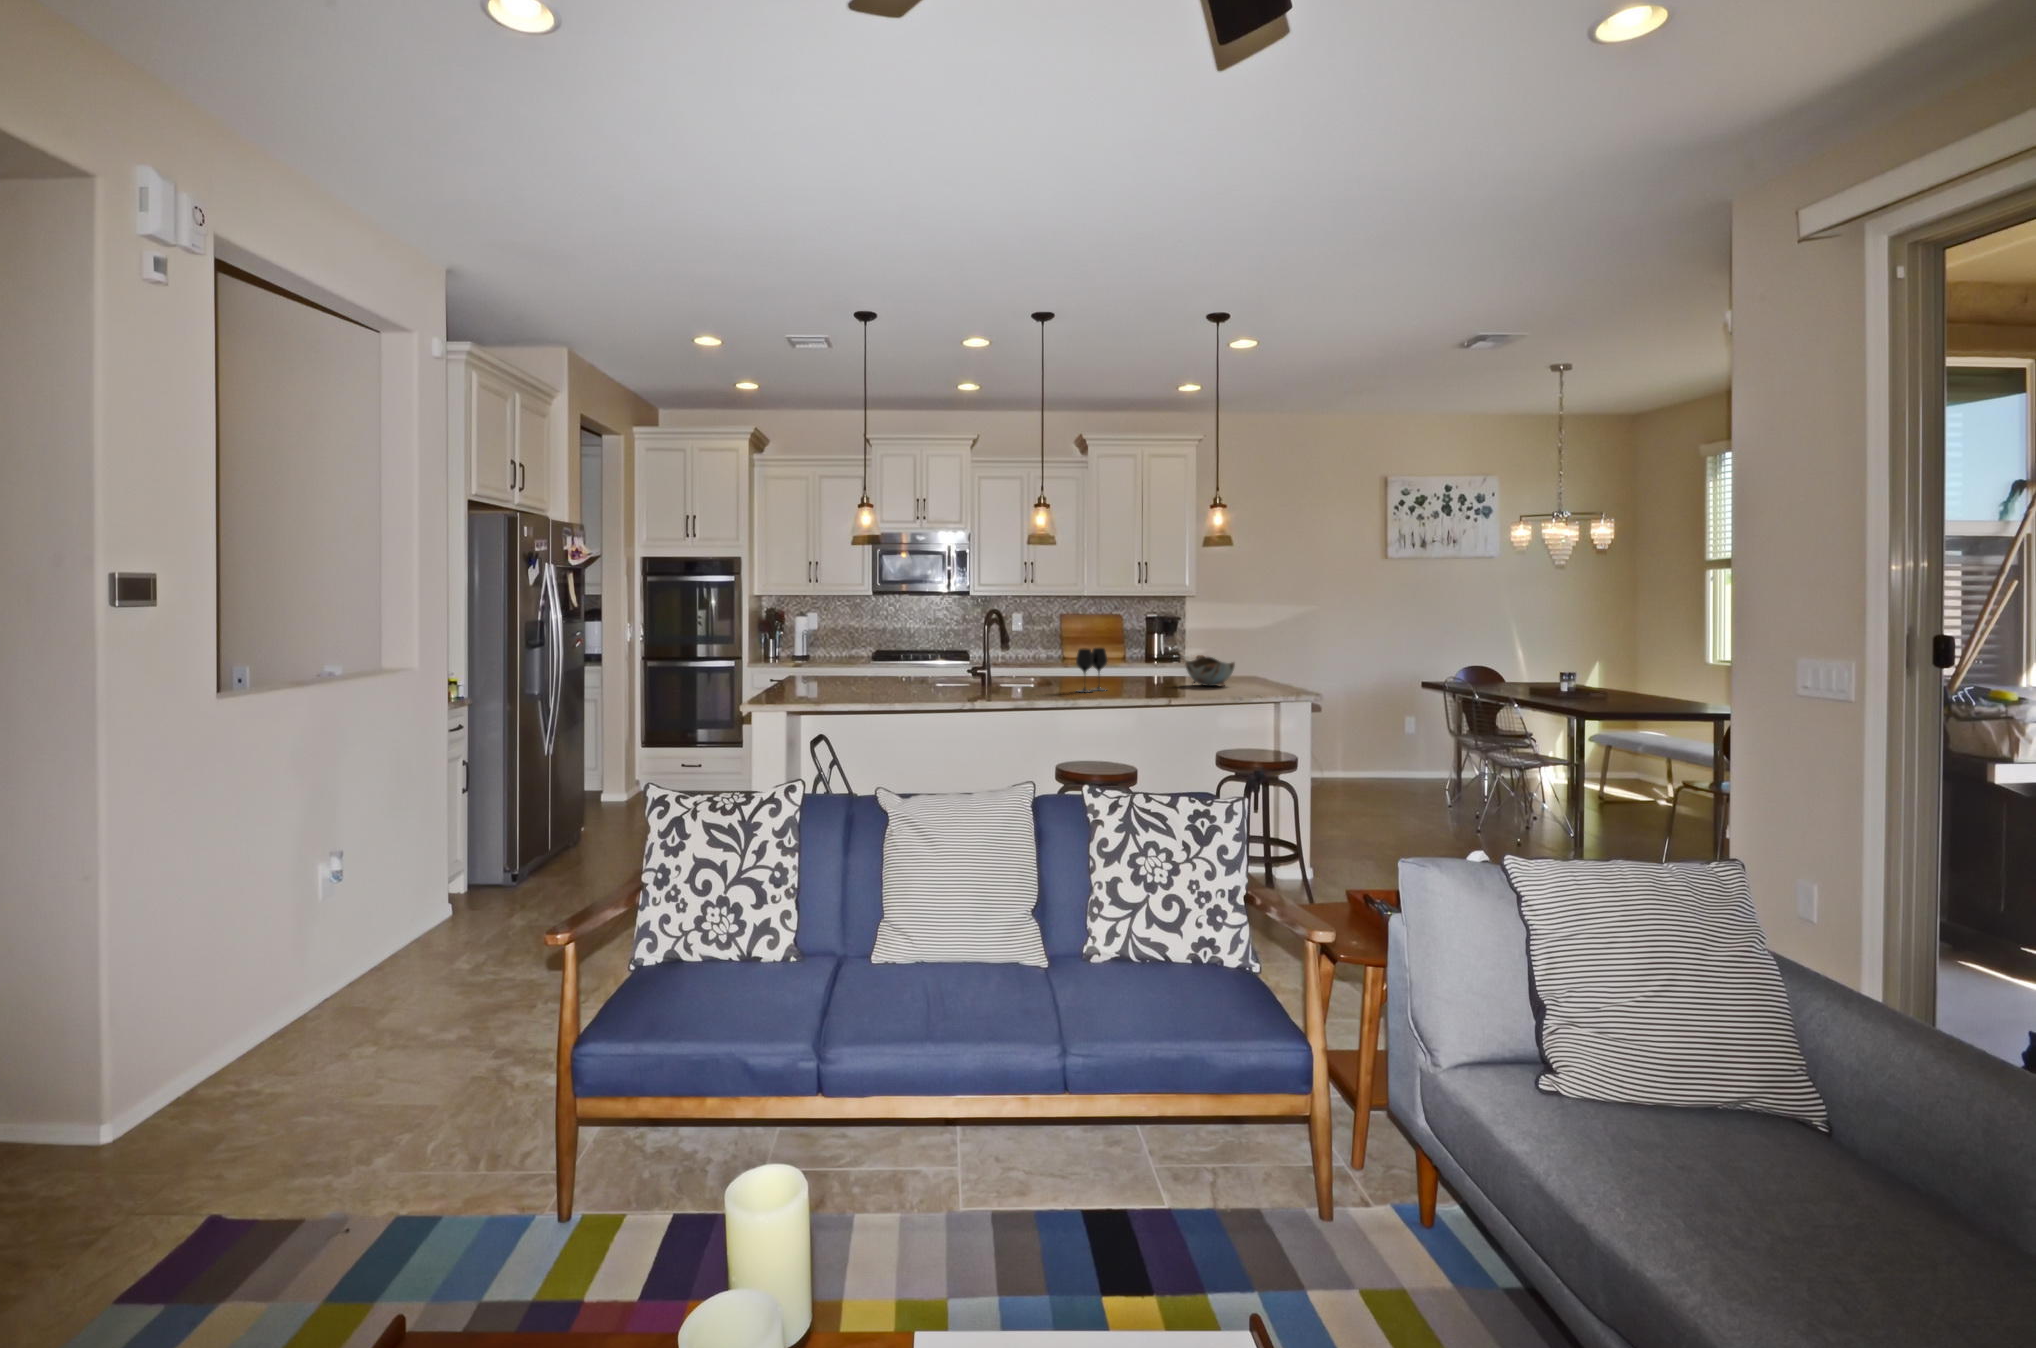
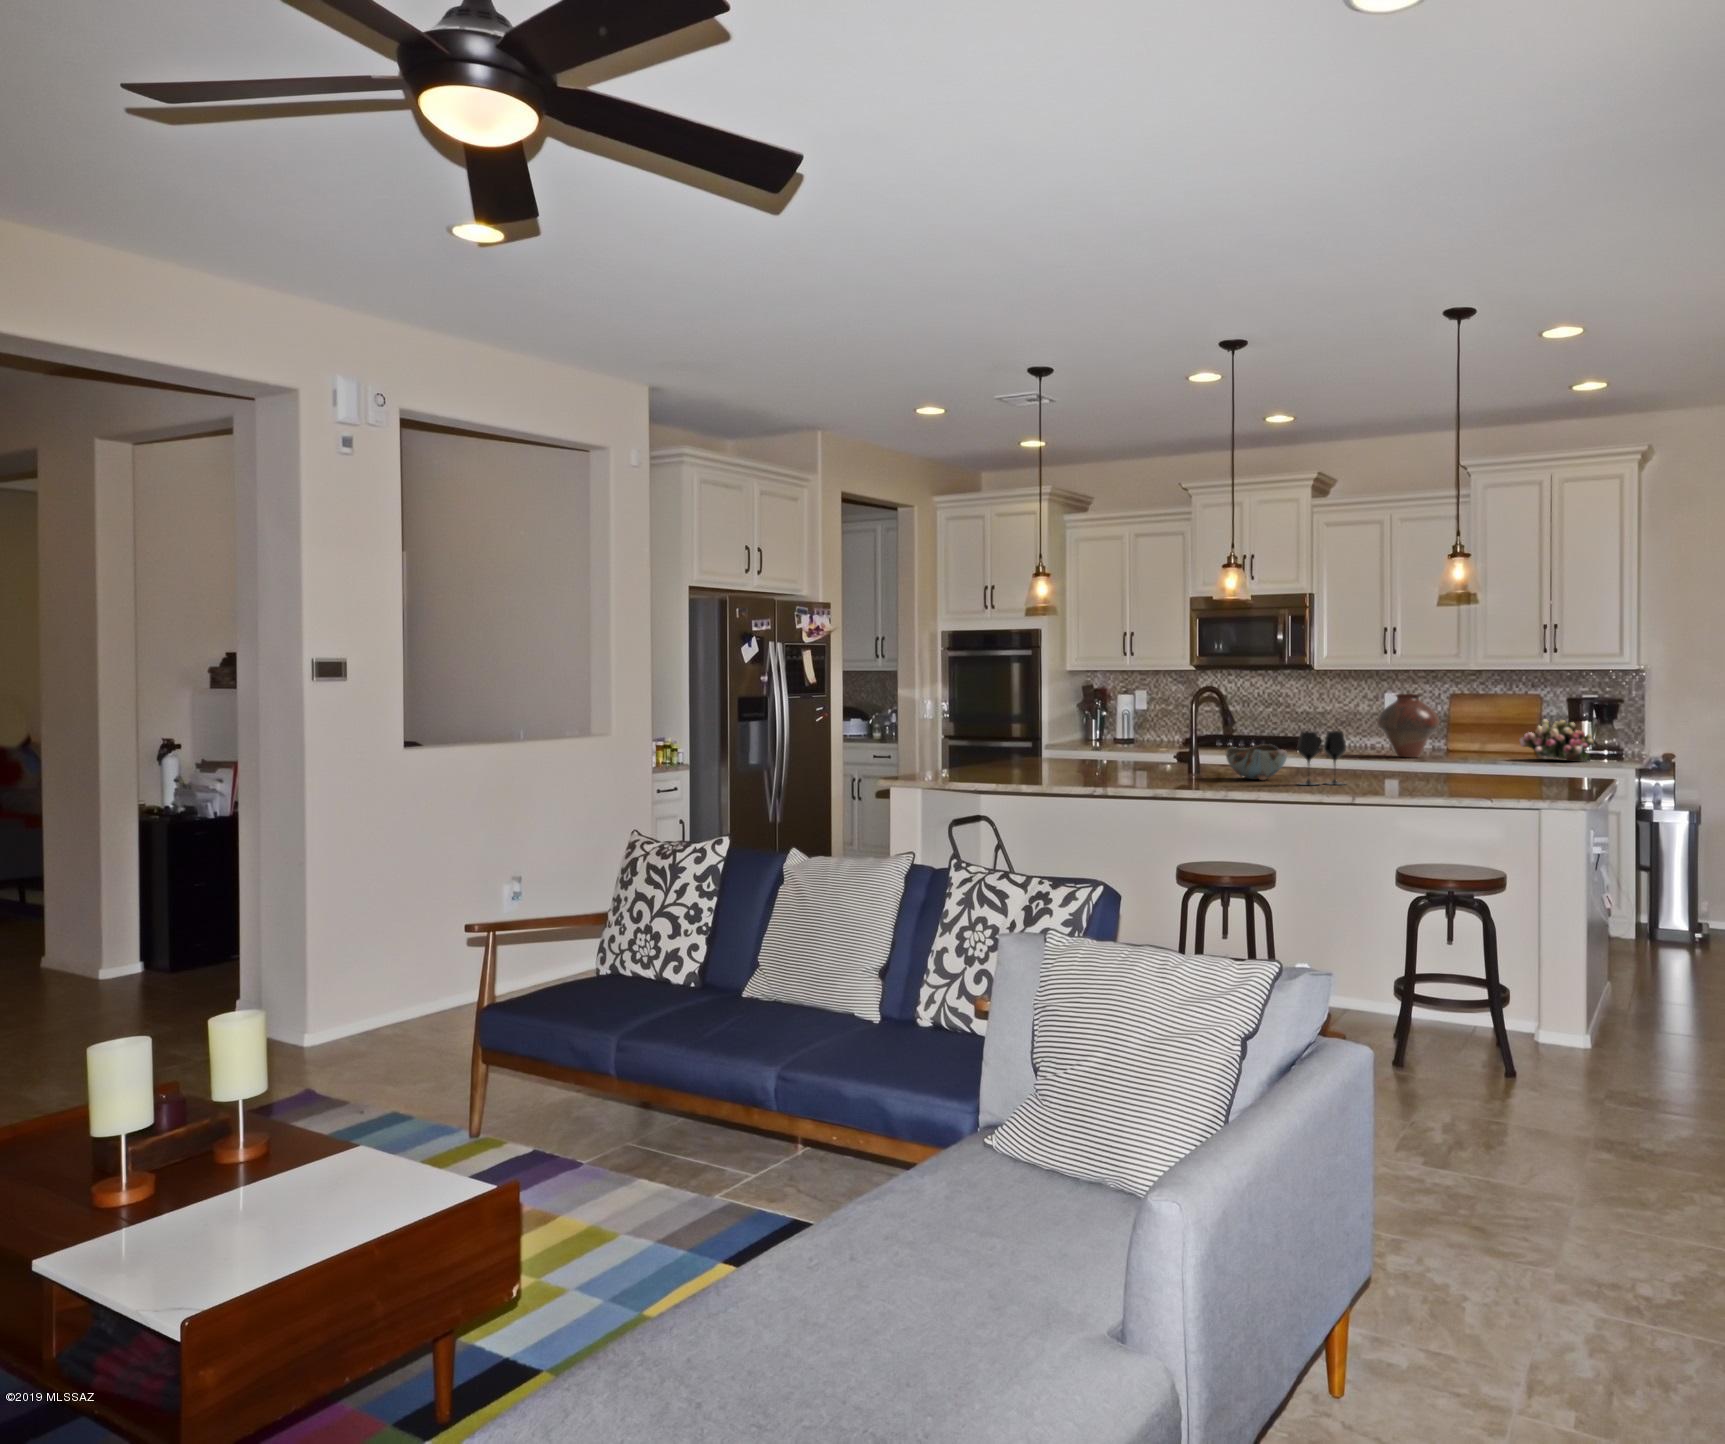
vase: none [1023,615,1068,664] -> present [1377,694,1440,758]
flower arrangement: none [1123,632,1170,662] -> present [1519,719,1594,761]
bowl: present [1185,657,1235,686] -> present [1226,744,1287,780]

